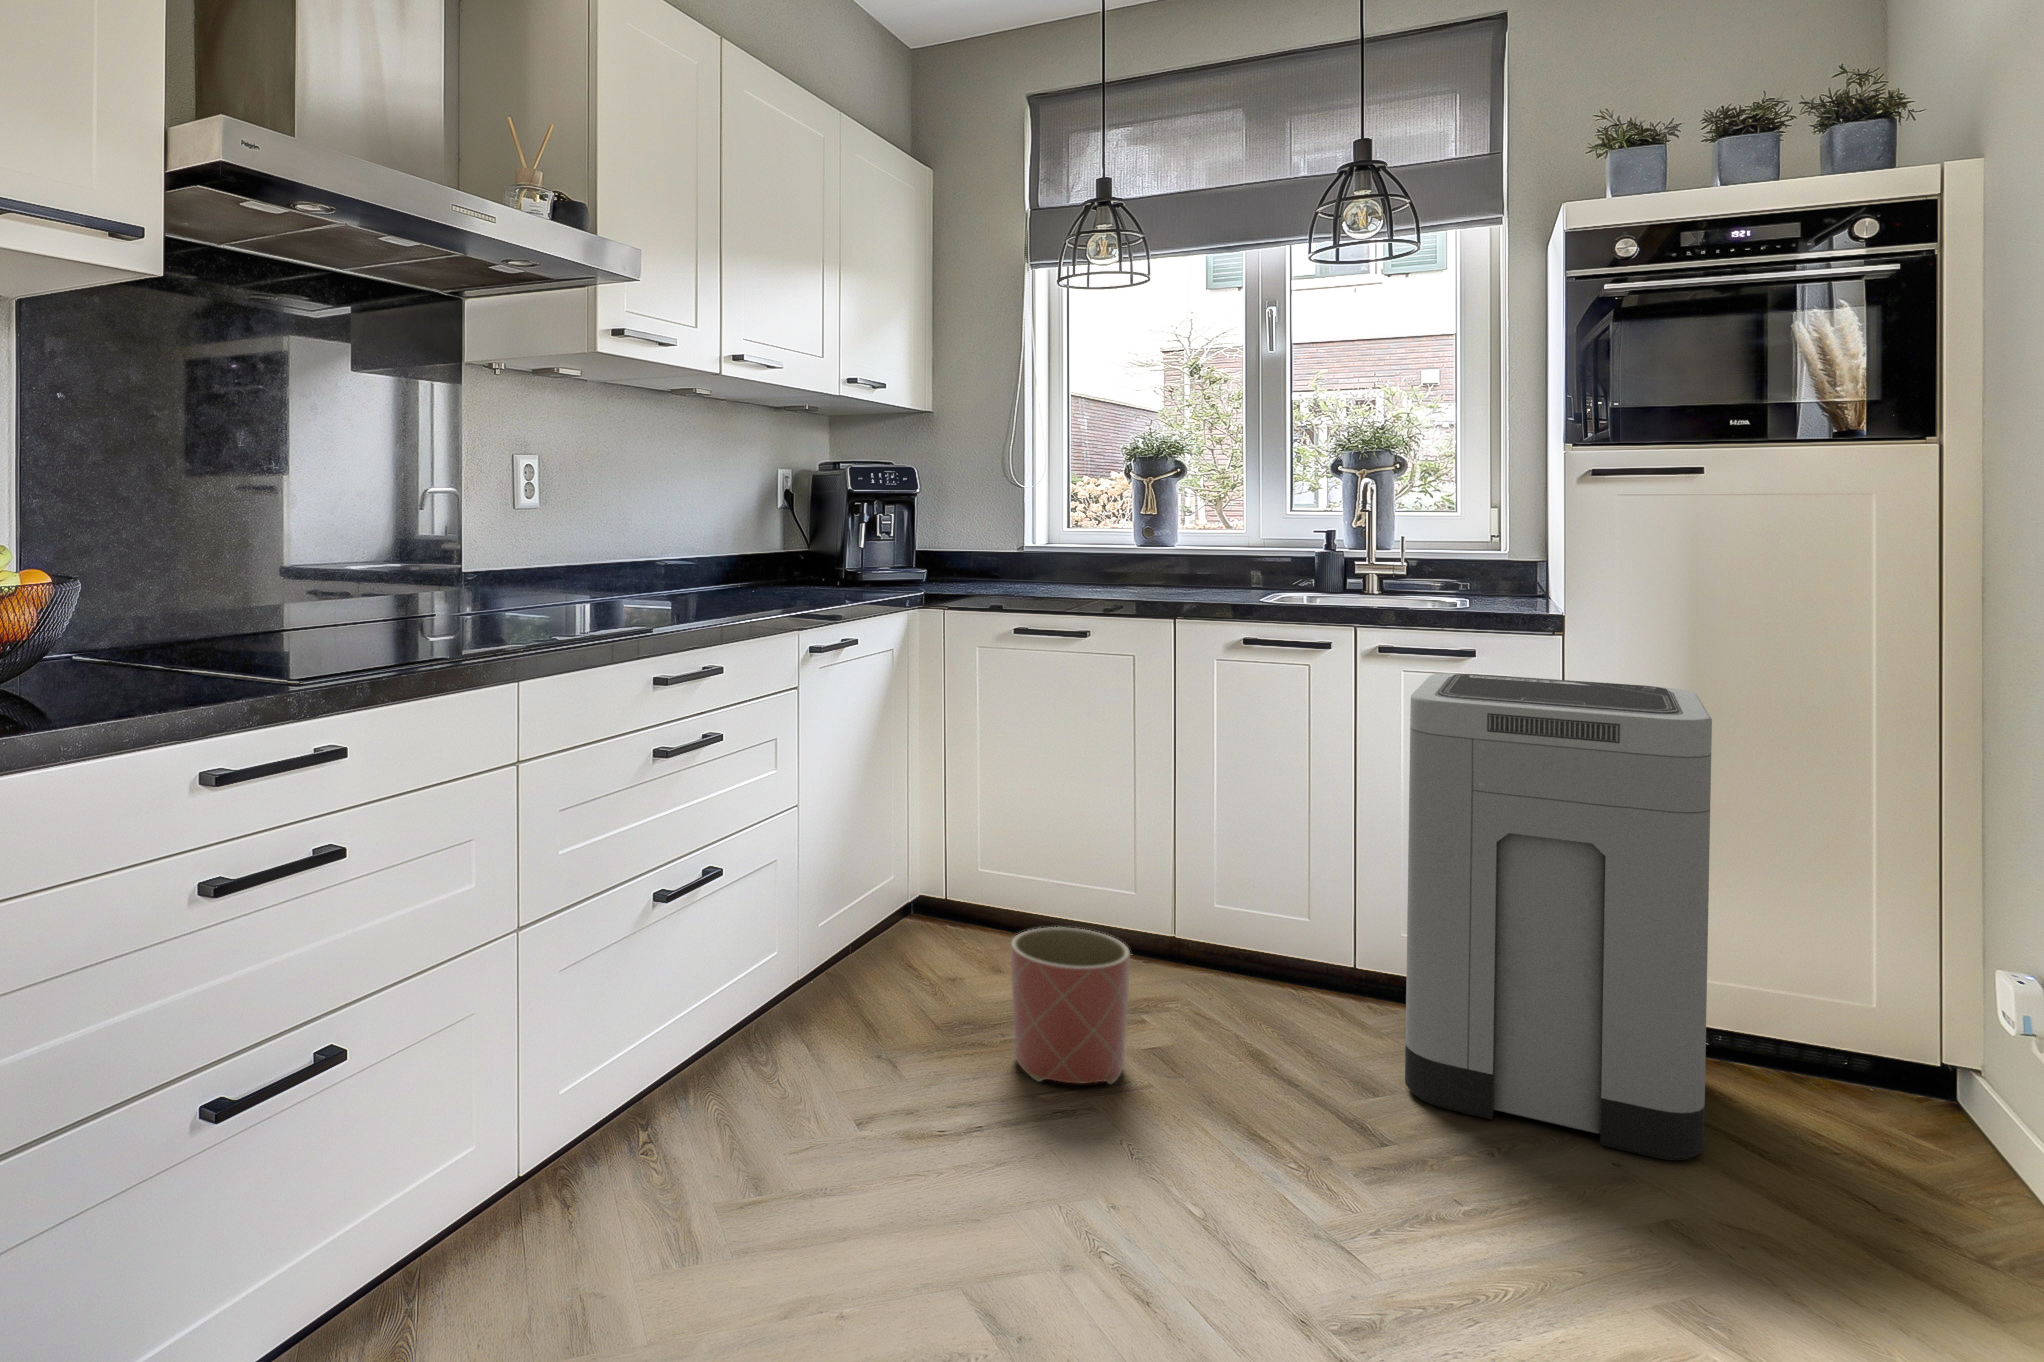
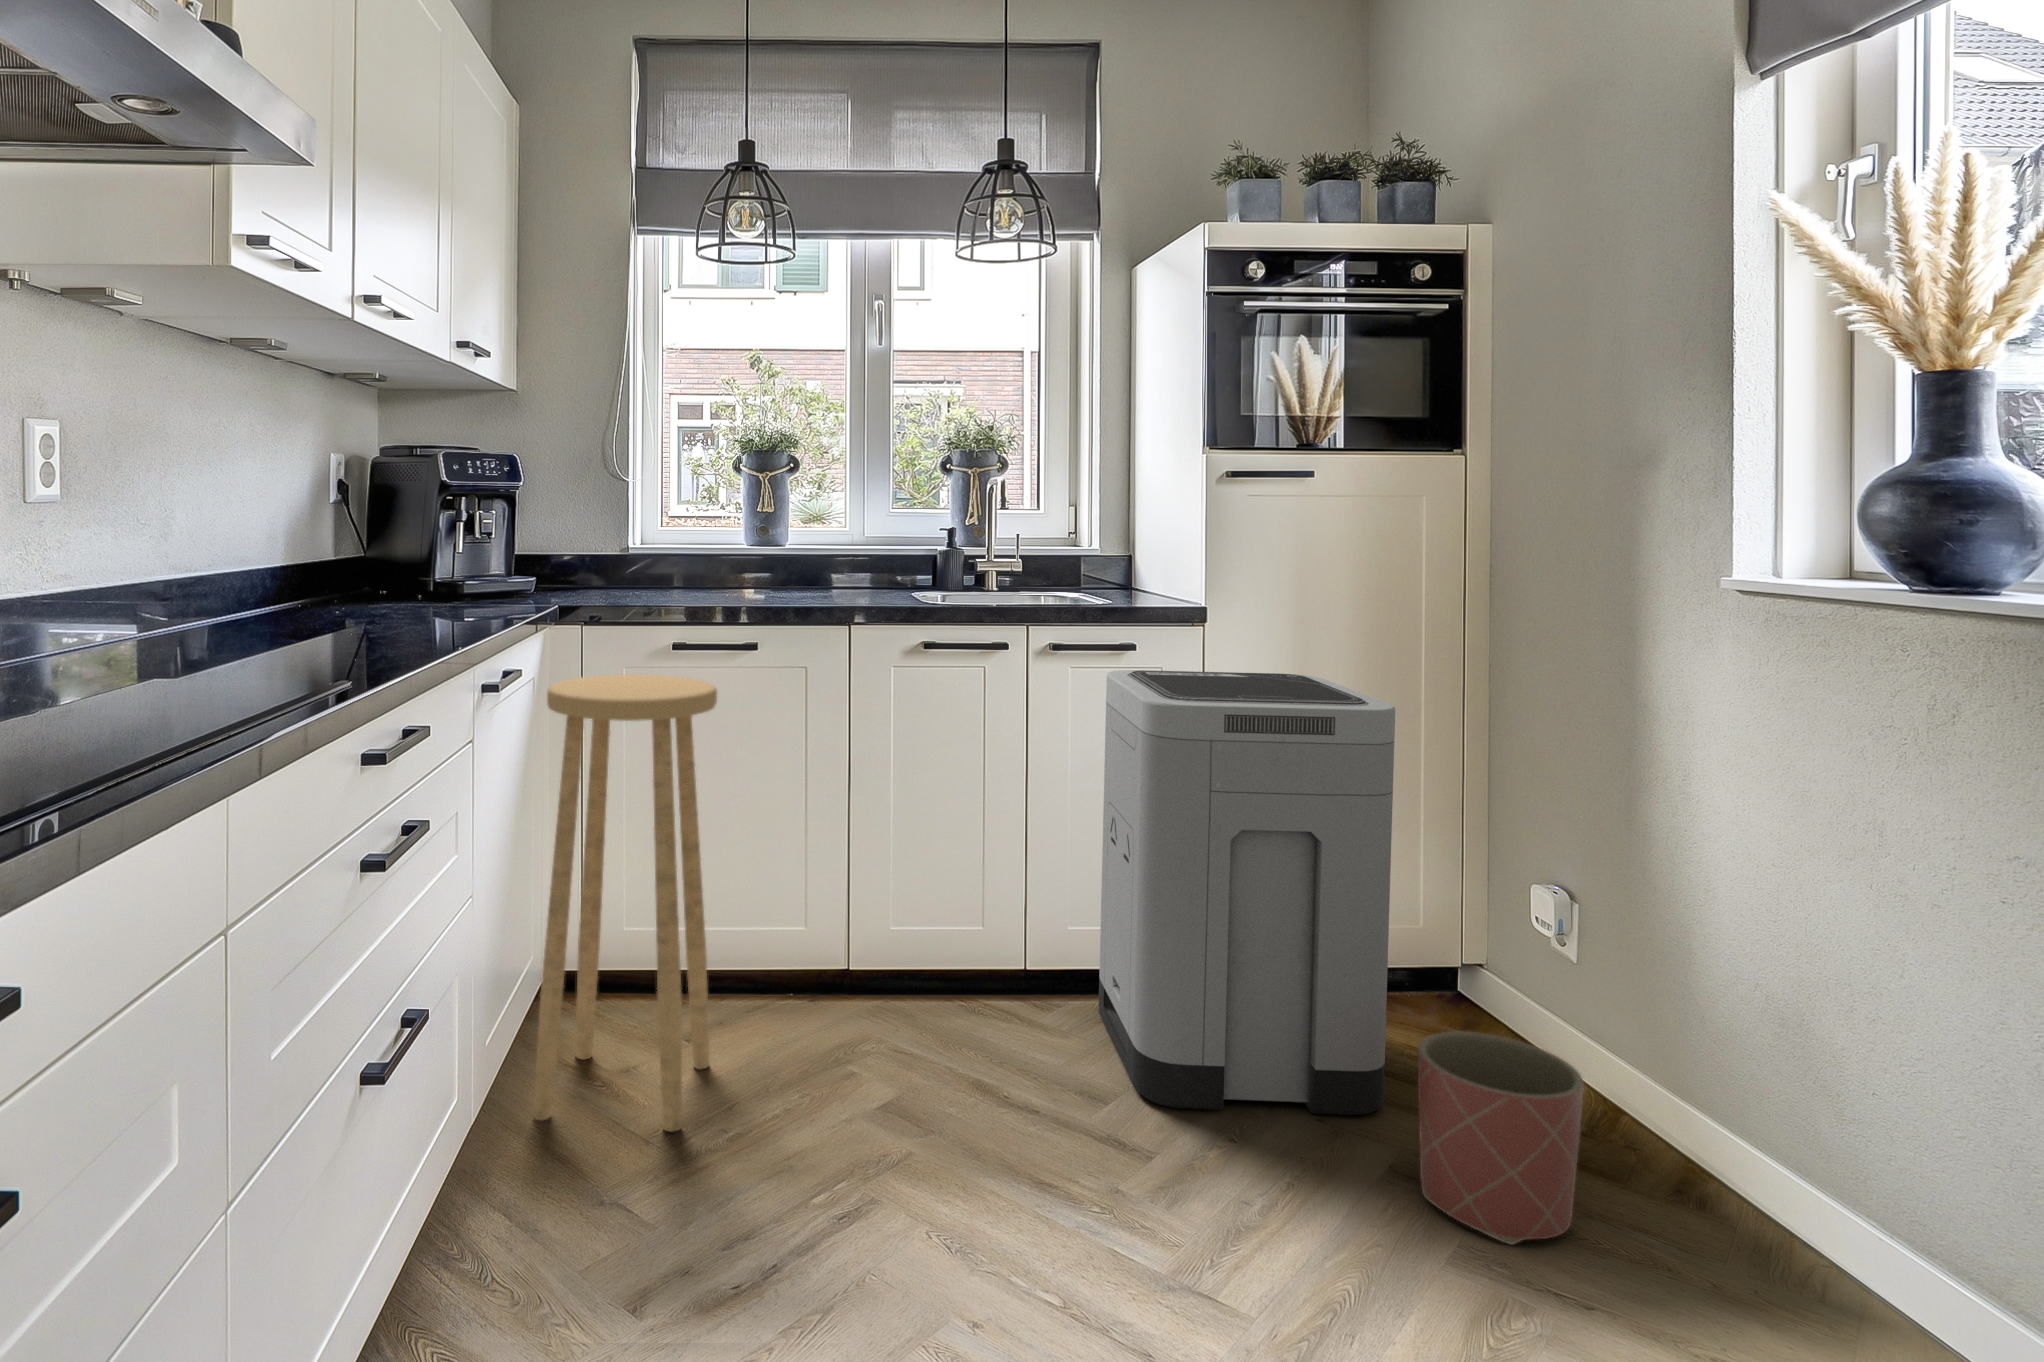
stool: none [853,650,1013,1025] -> present [533,674,717,1132]
planter: present [1011,927,1130,1084] -> present [1418,1031,1584,1245]

